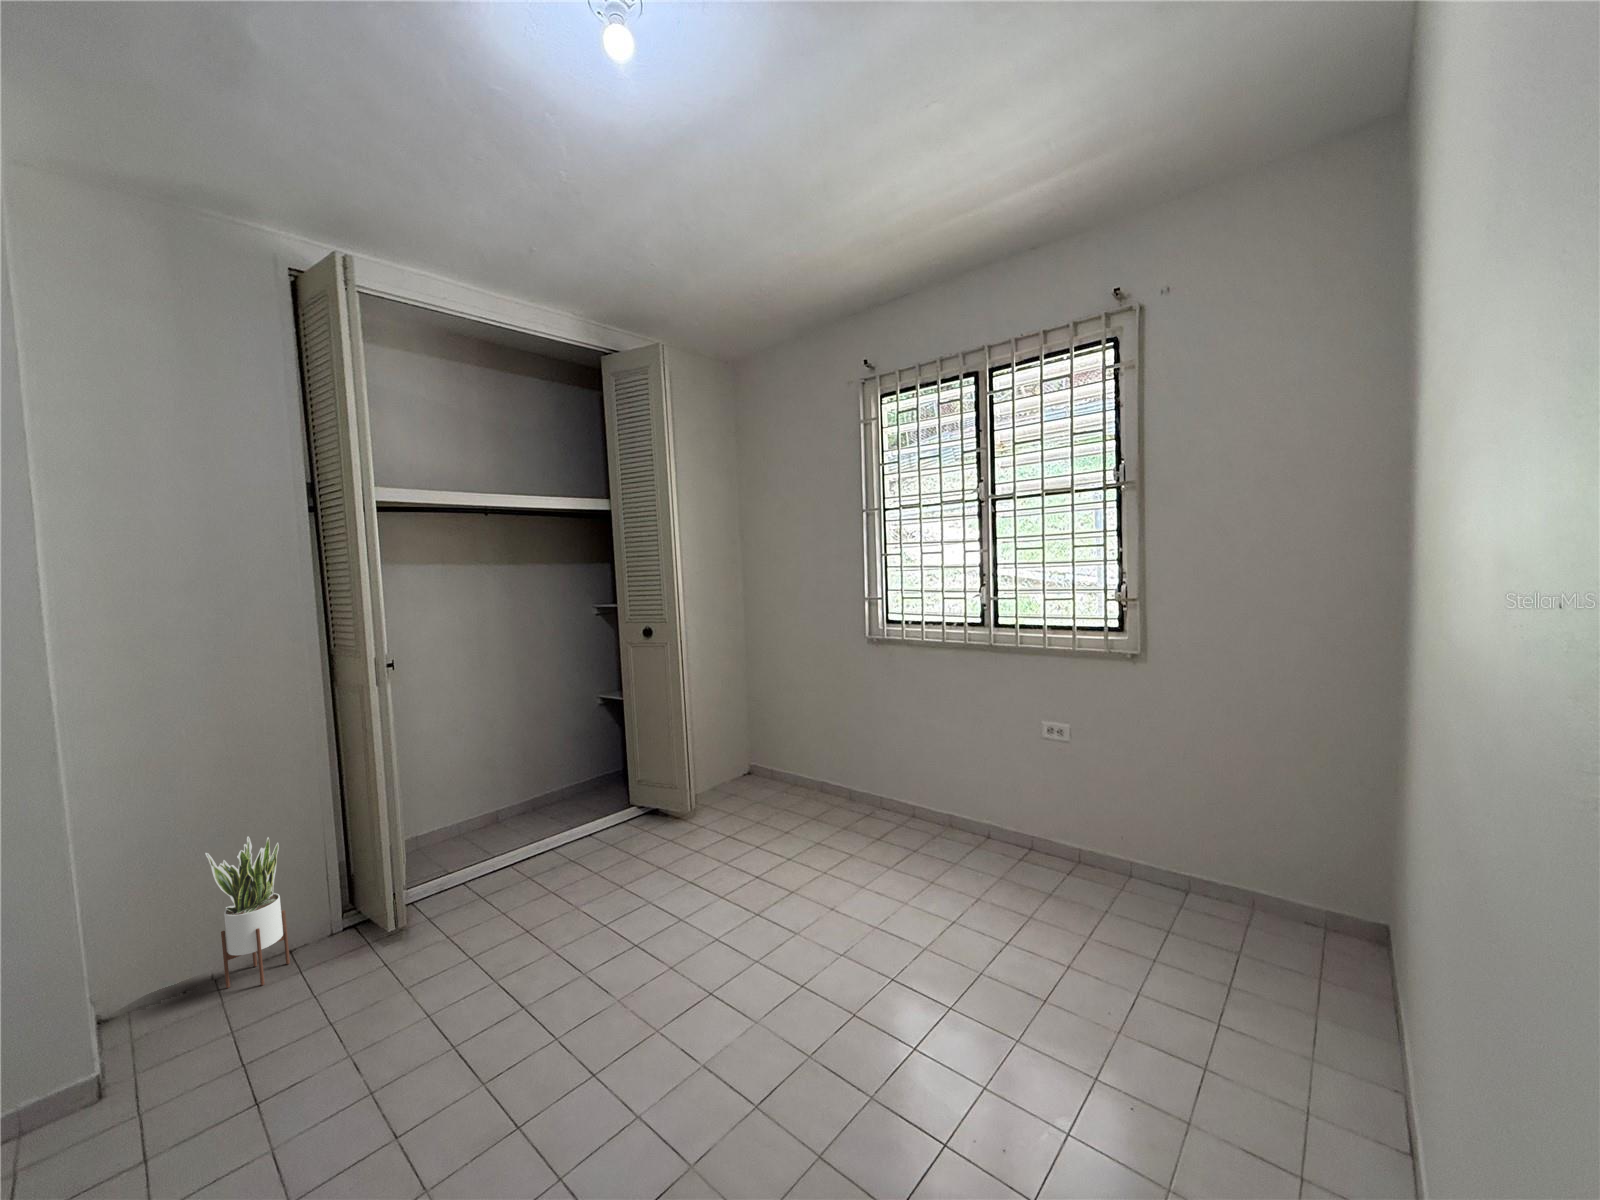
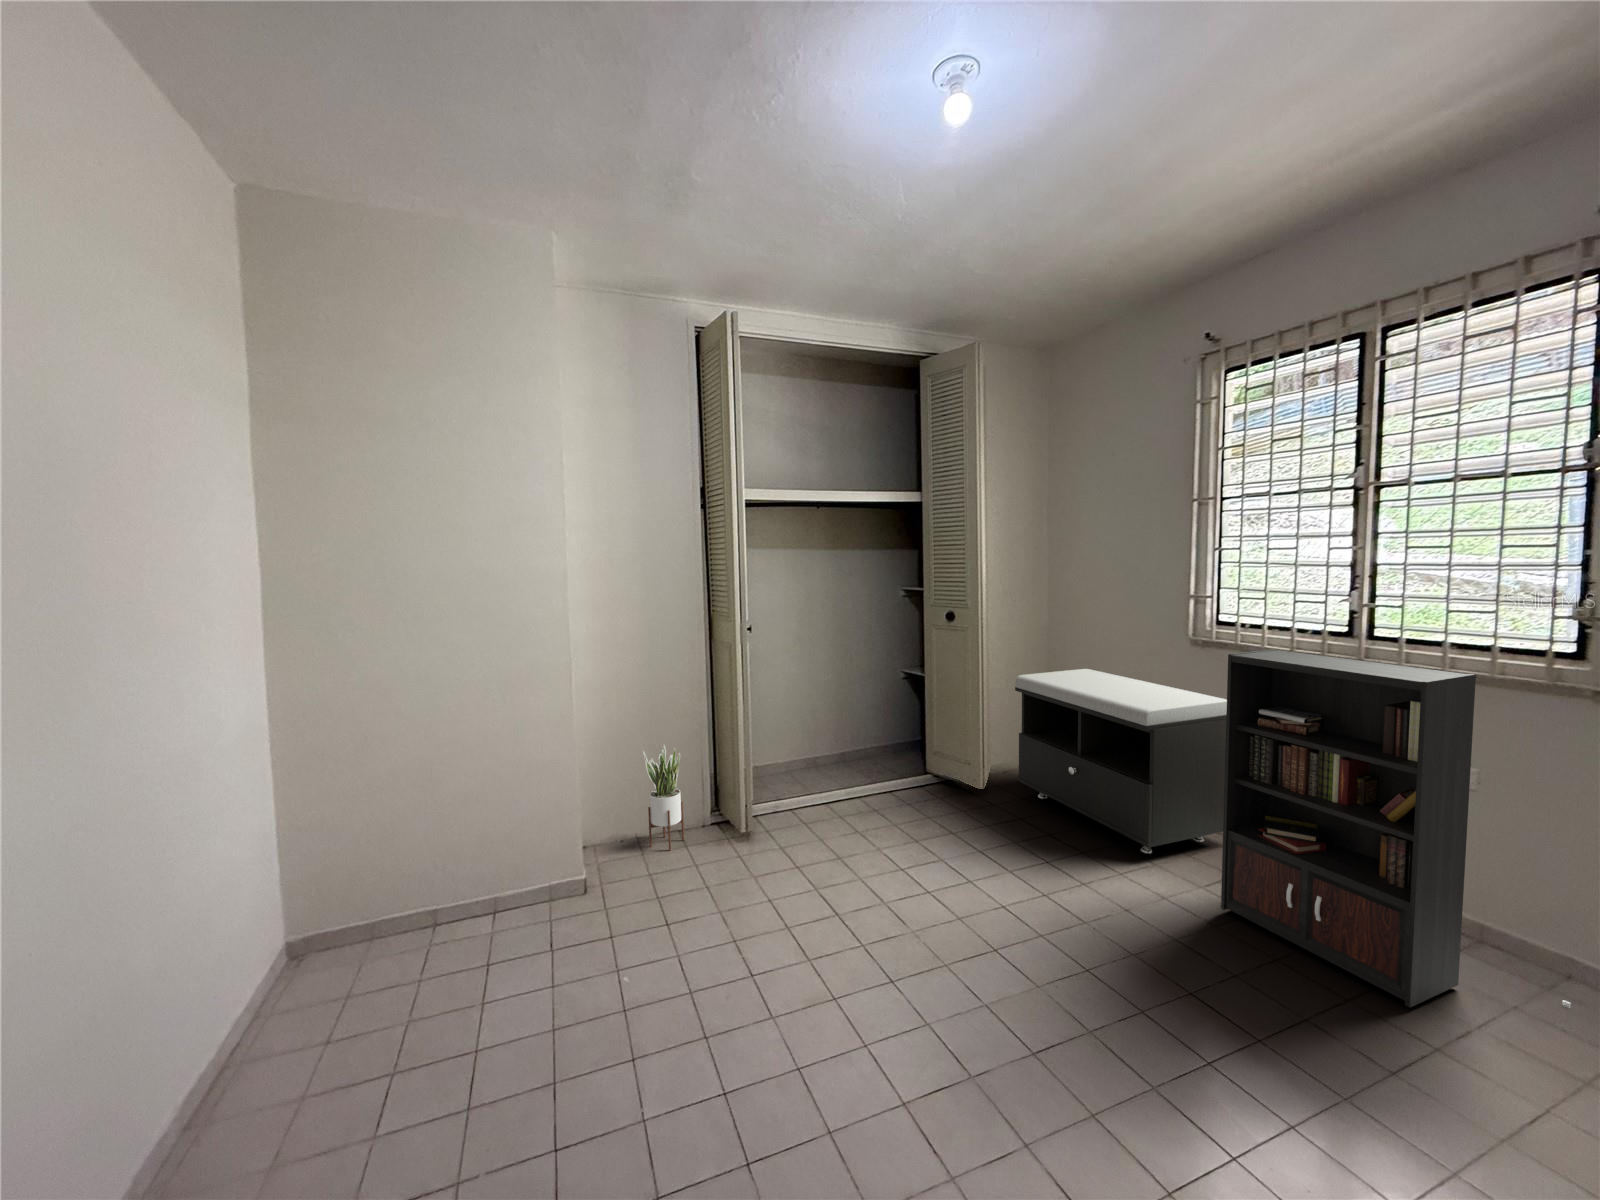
bookcase: none [900,641,1139,939] -> present [1221,649,1571,1008]
storage bench: none [717,674,909,846] -> present [1015,669,1227,854]

